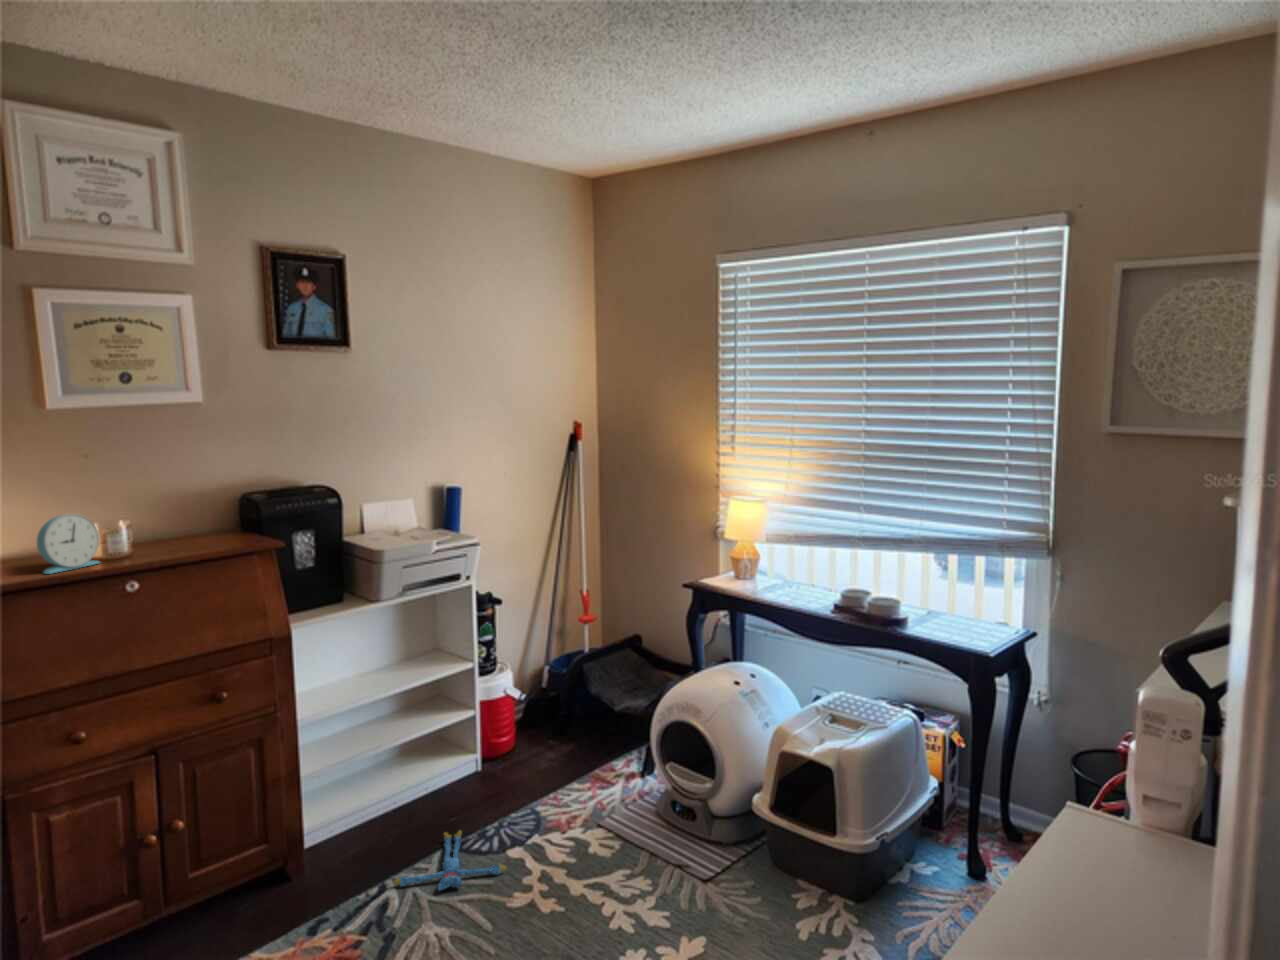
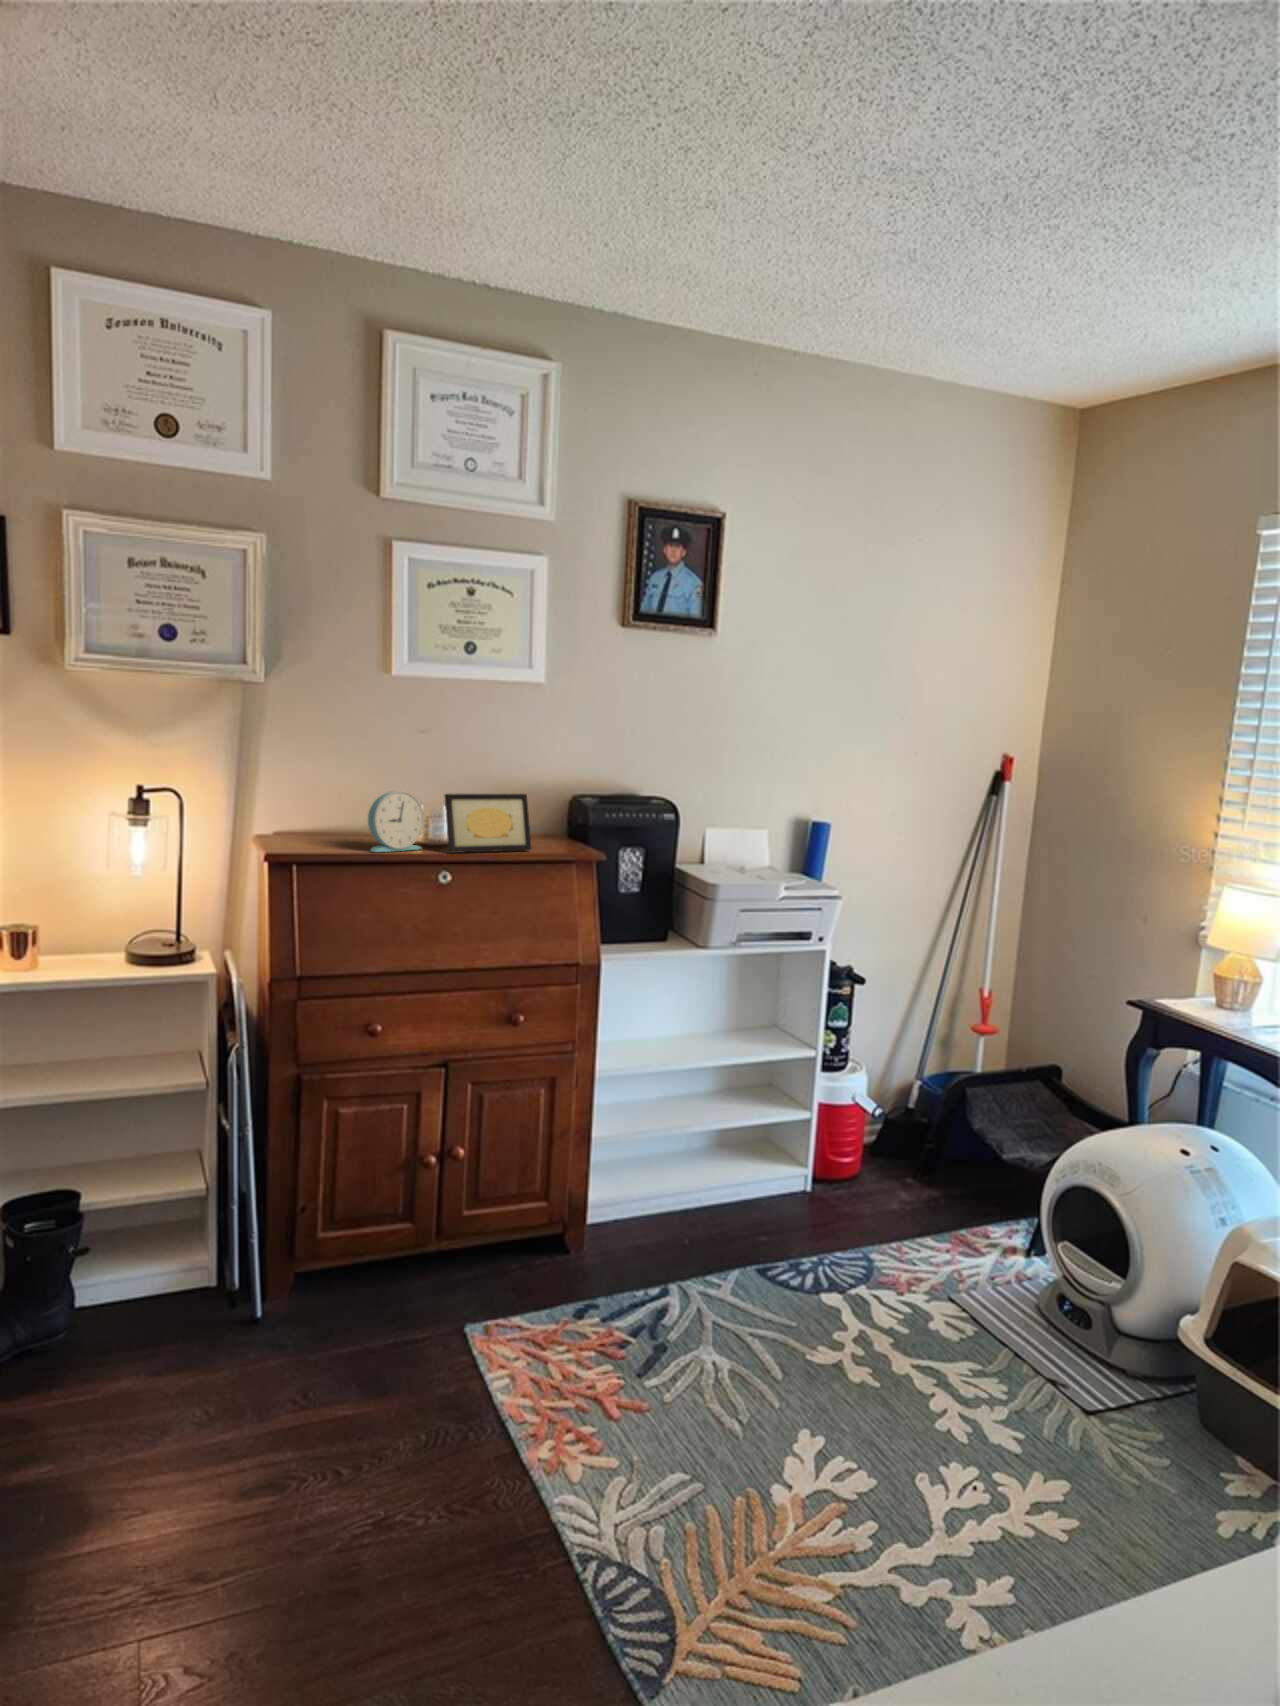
picture frame: none [117,500,212,563] -> present [445,794,531,853]
plush toy: present [394,831,506,890] -> none [678,1250,816,1319]

